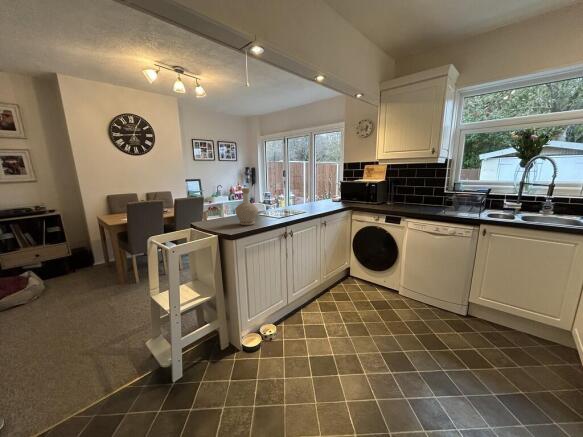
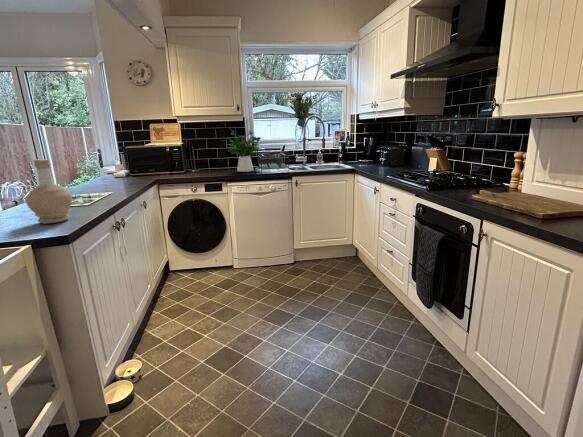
flower arrangement: none [409,169,456,211] -> present [228,130,261,172]

